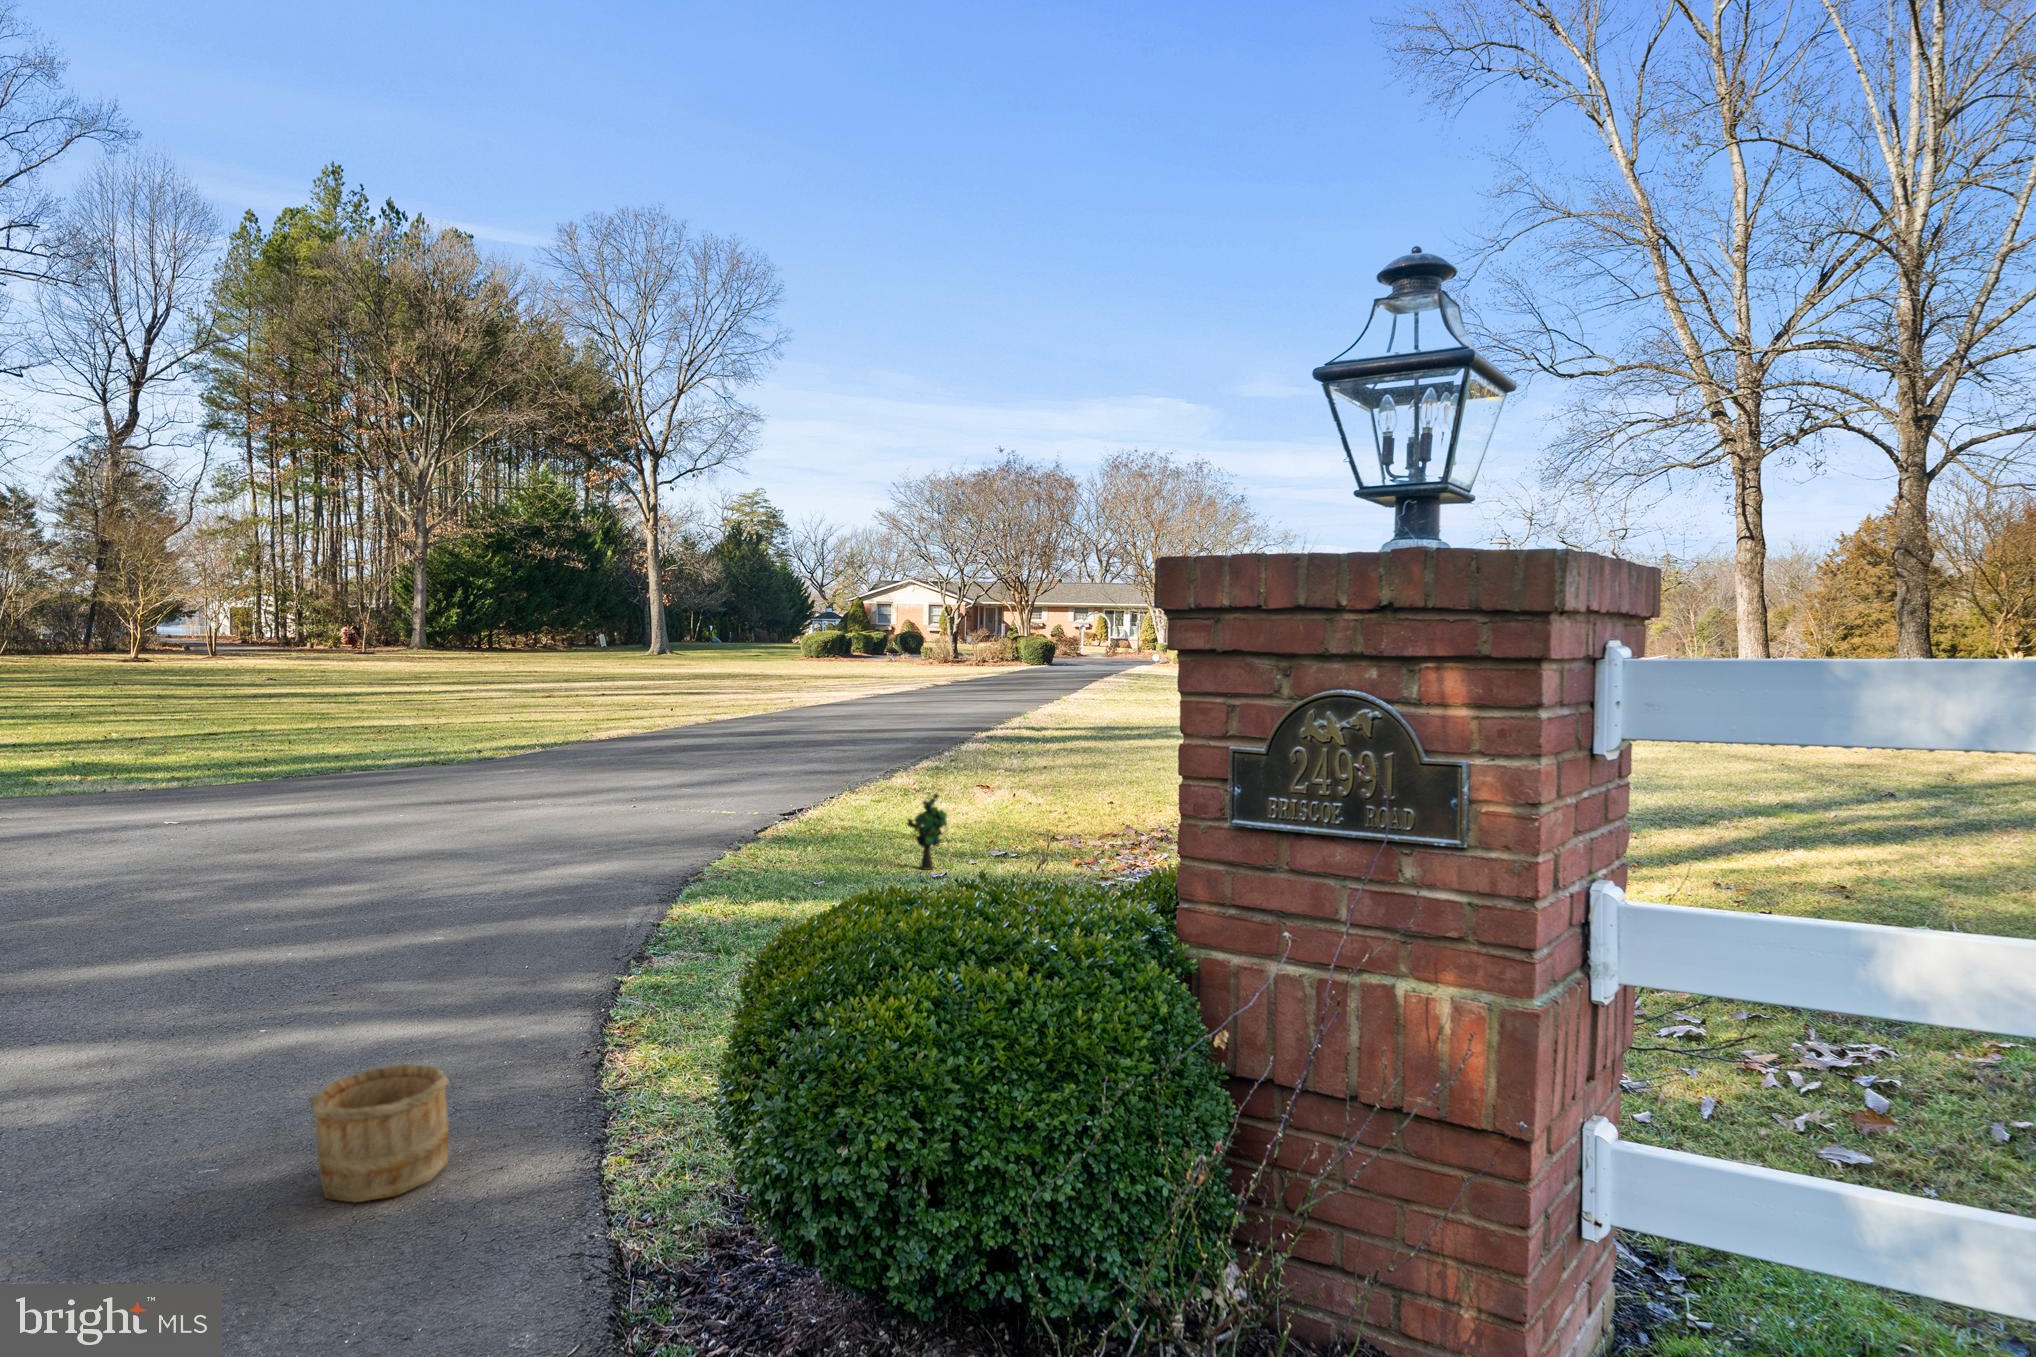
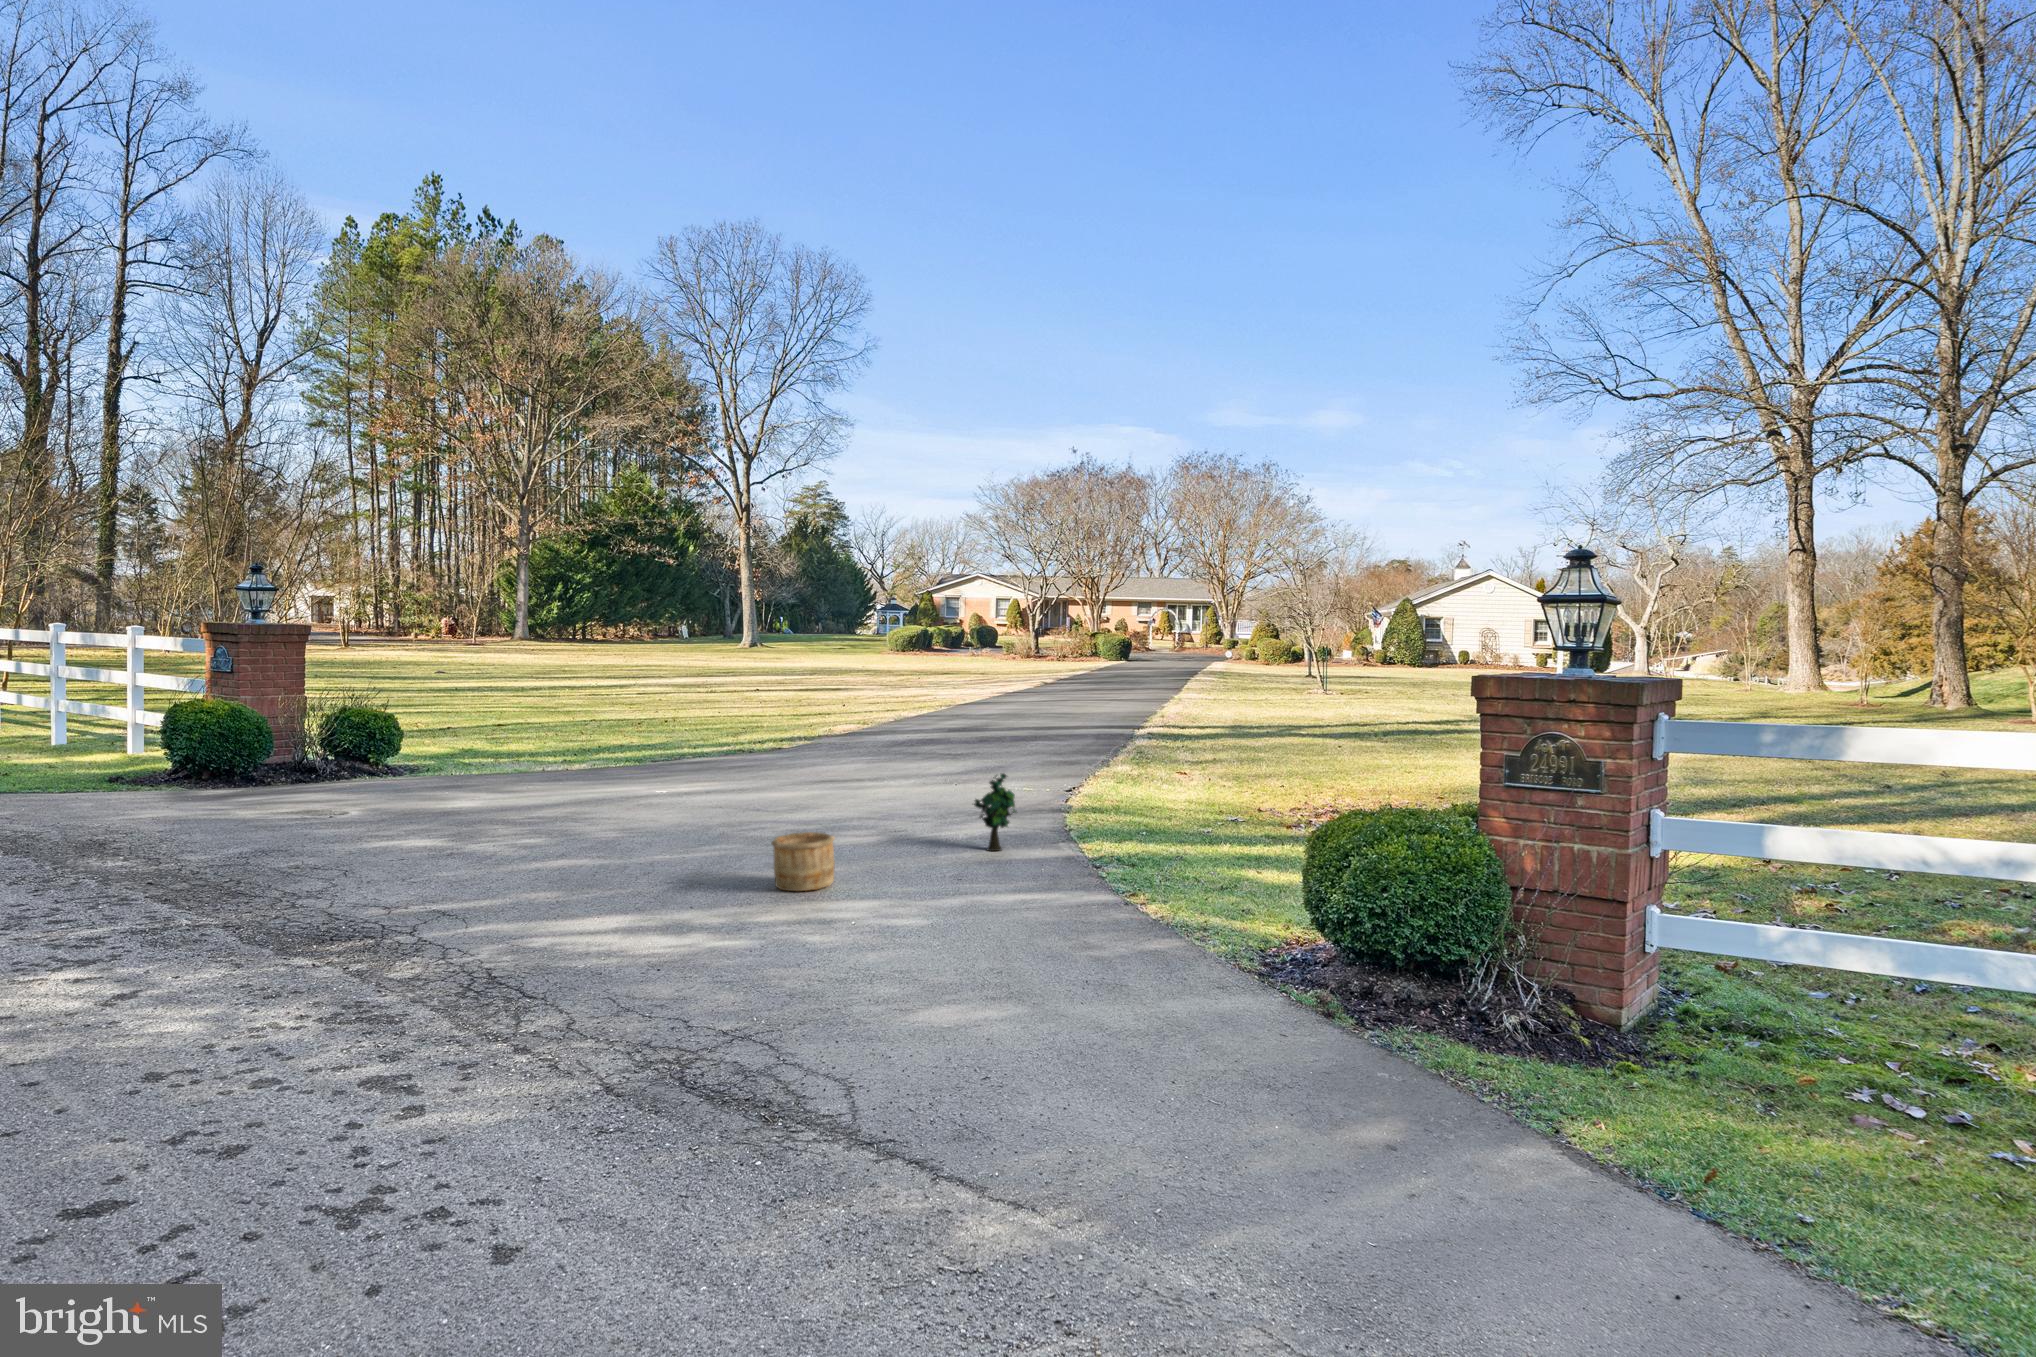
wooden bucket: present [311,1064,449,1202] -> present [771,832,835,891]

